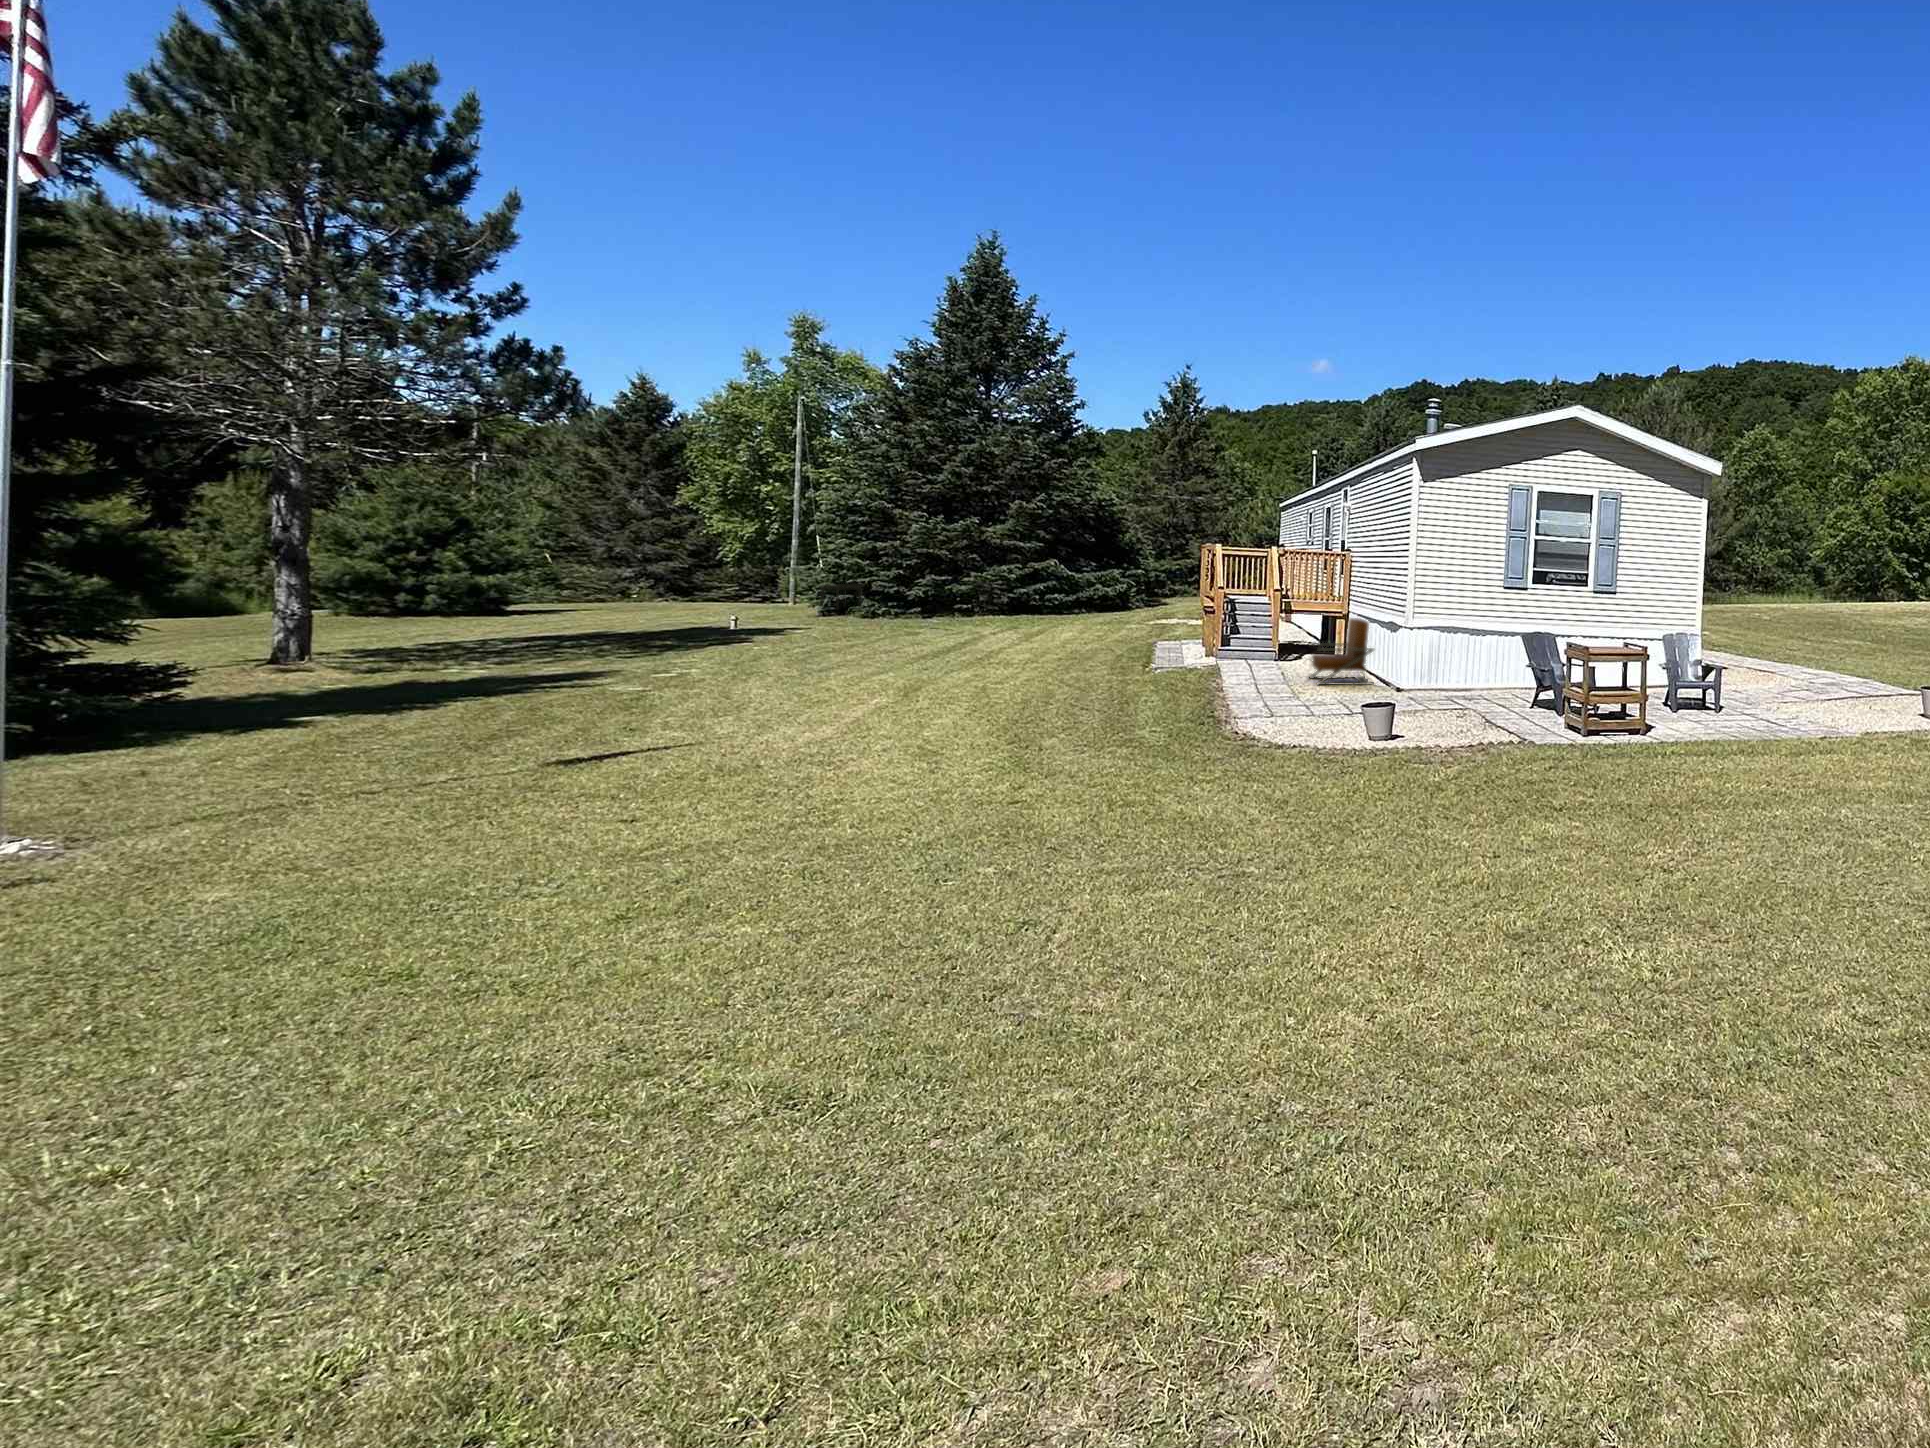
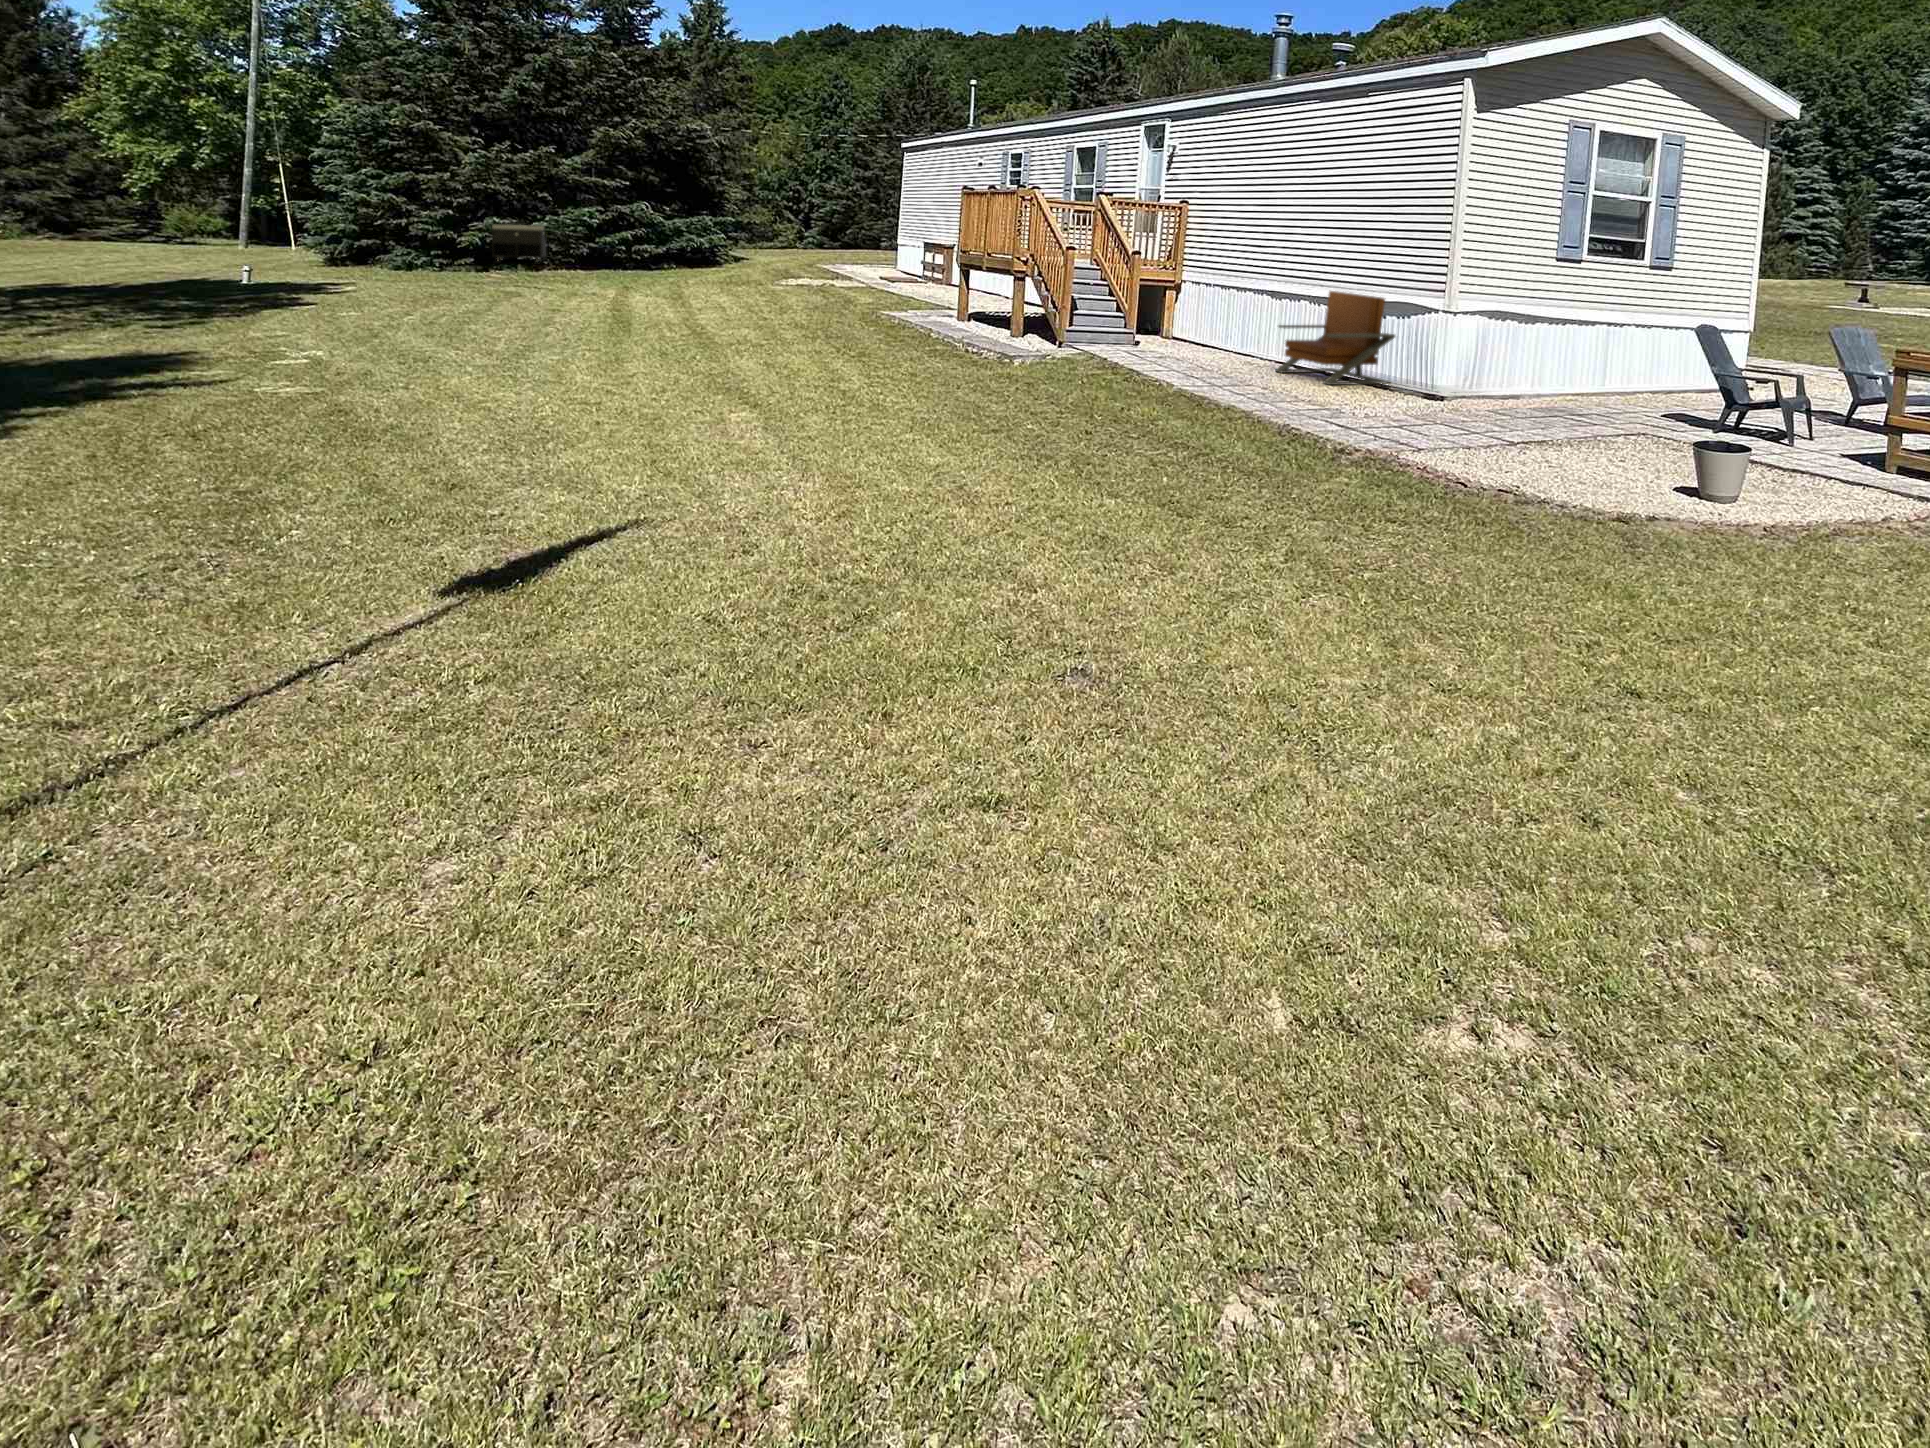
storage bench: none [936,581,981,611] -> present [492,225,546,260]
round table: present [819,584,861,608] -> none [330,225,389,257]

